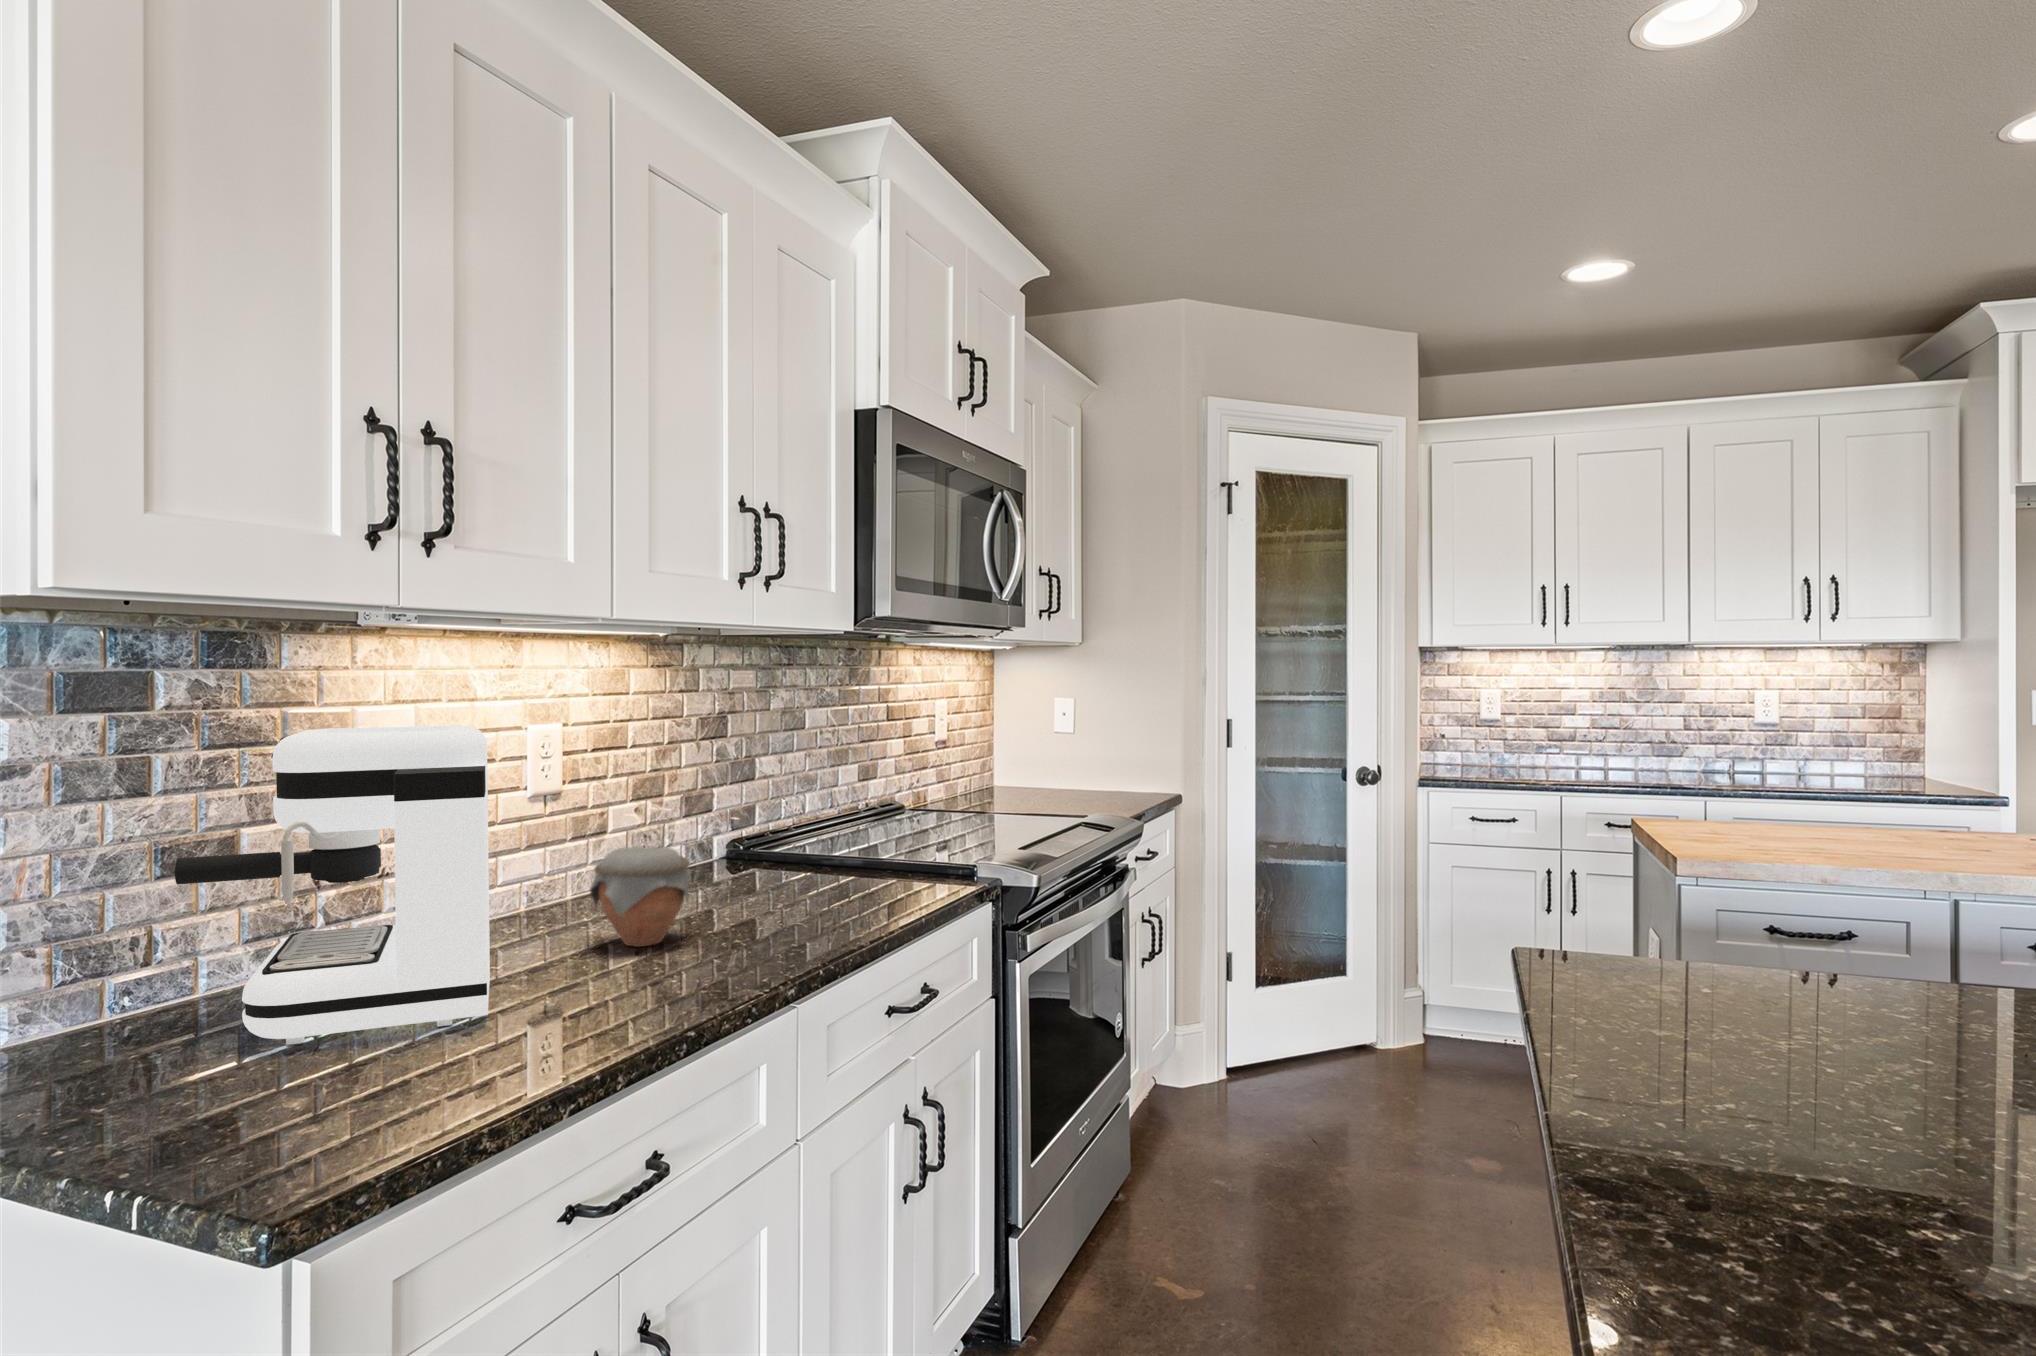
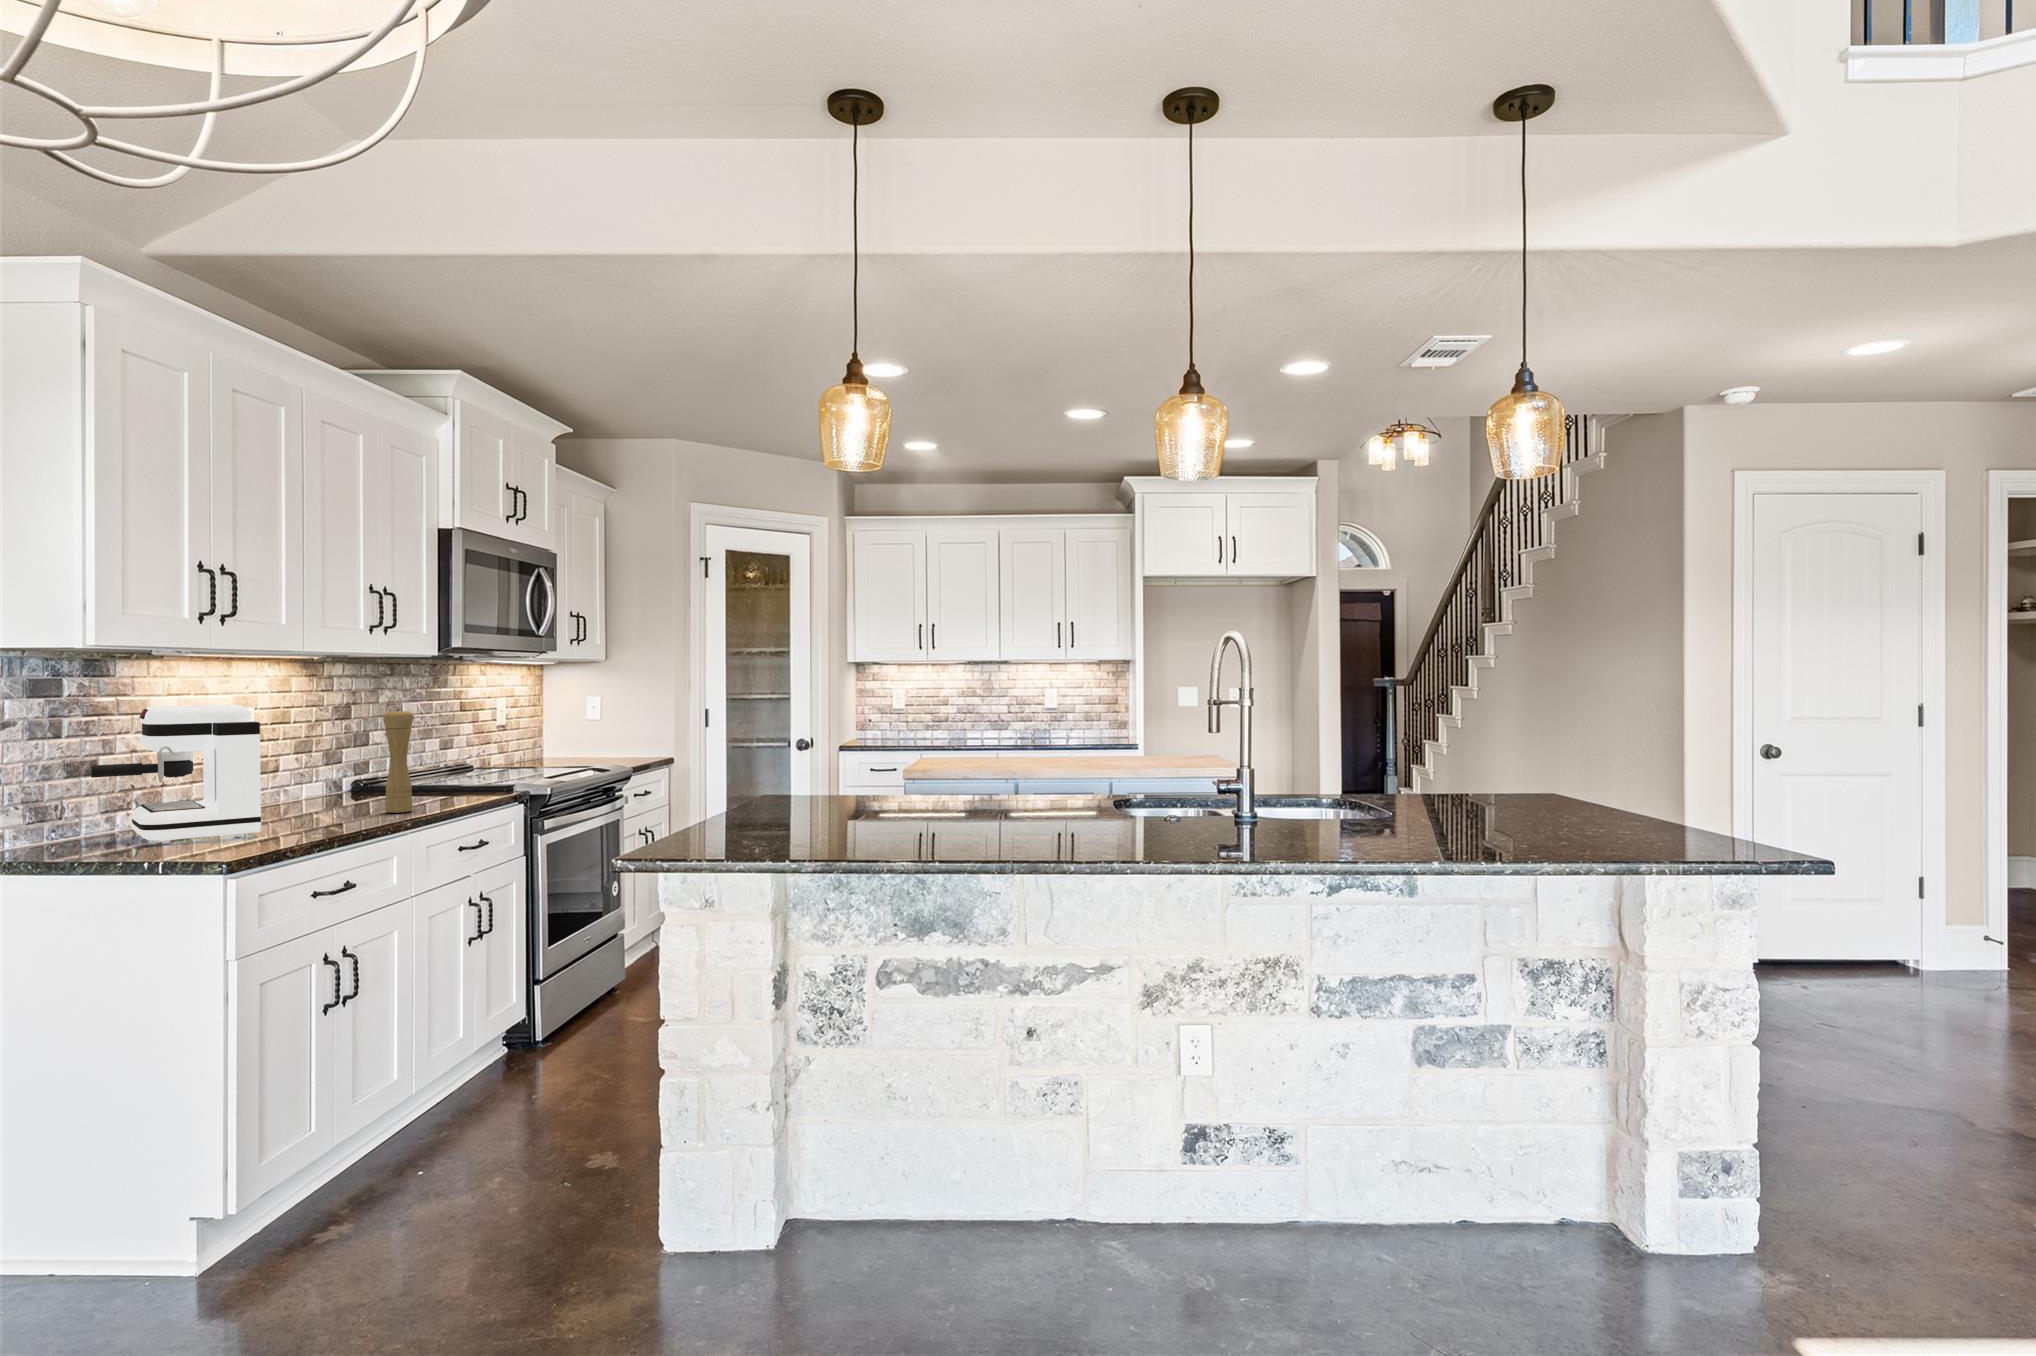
pepper mill: none [752,733,806,942] -> present [383,709,413,813]
jar: present [590,846,690,947] -> none [291,768,347,817]

